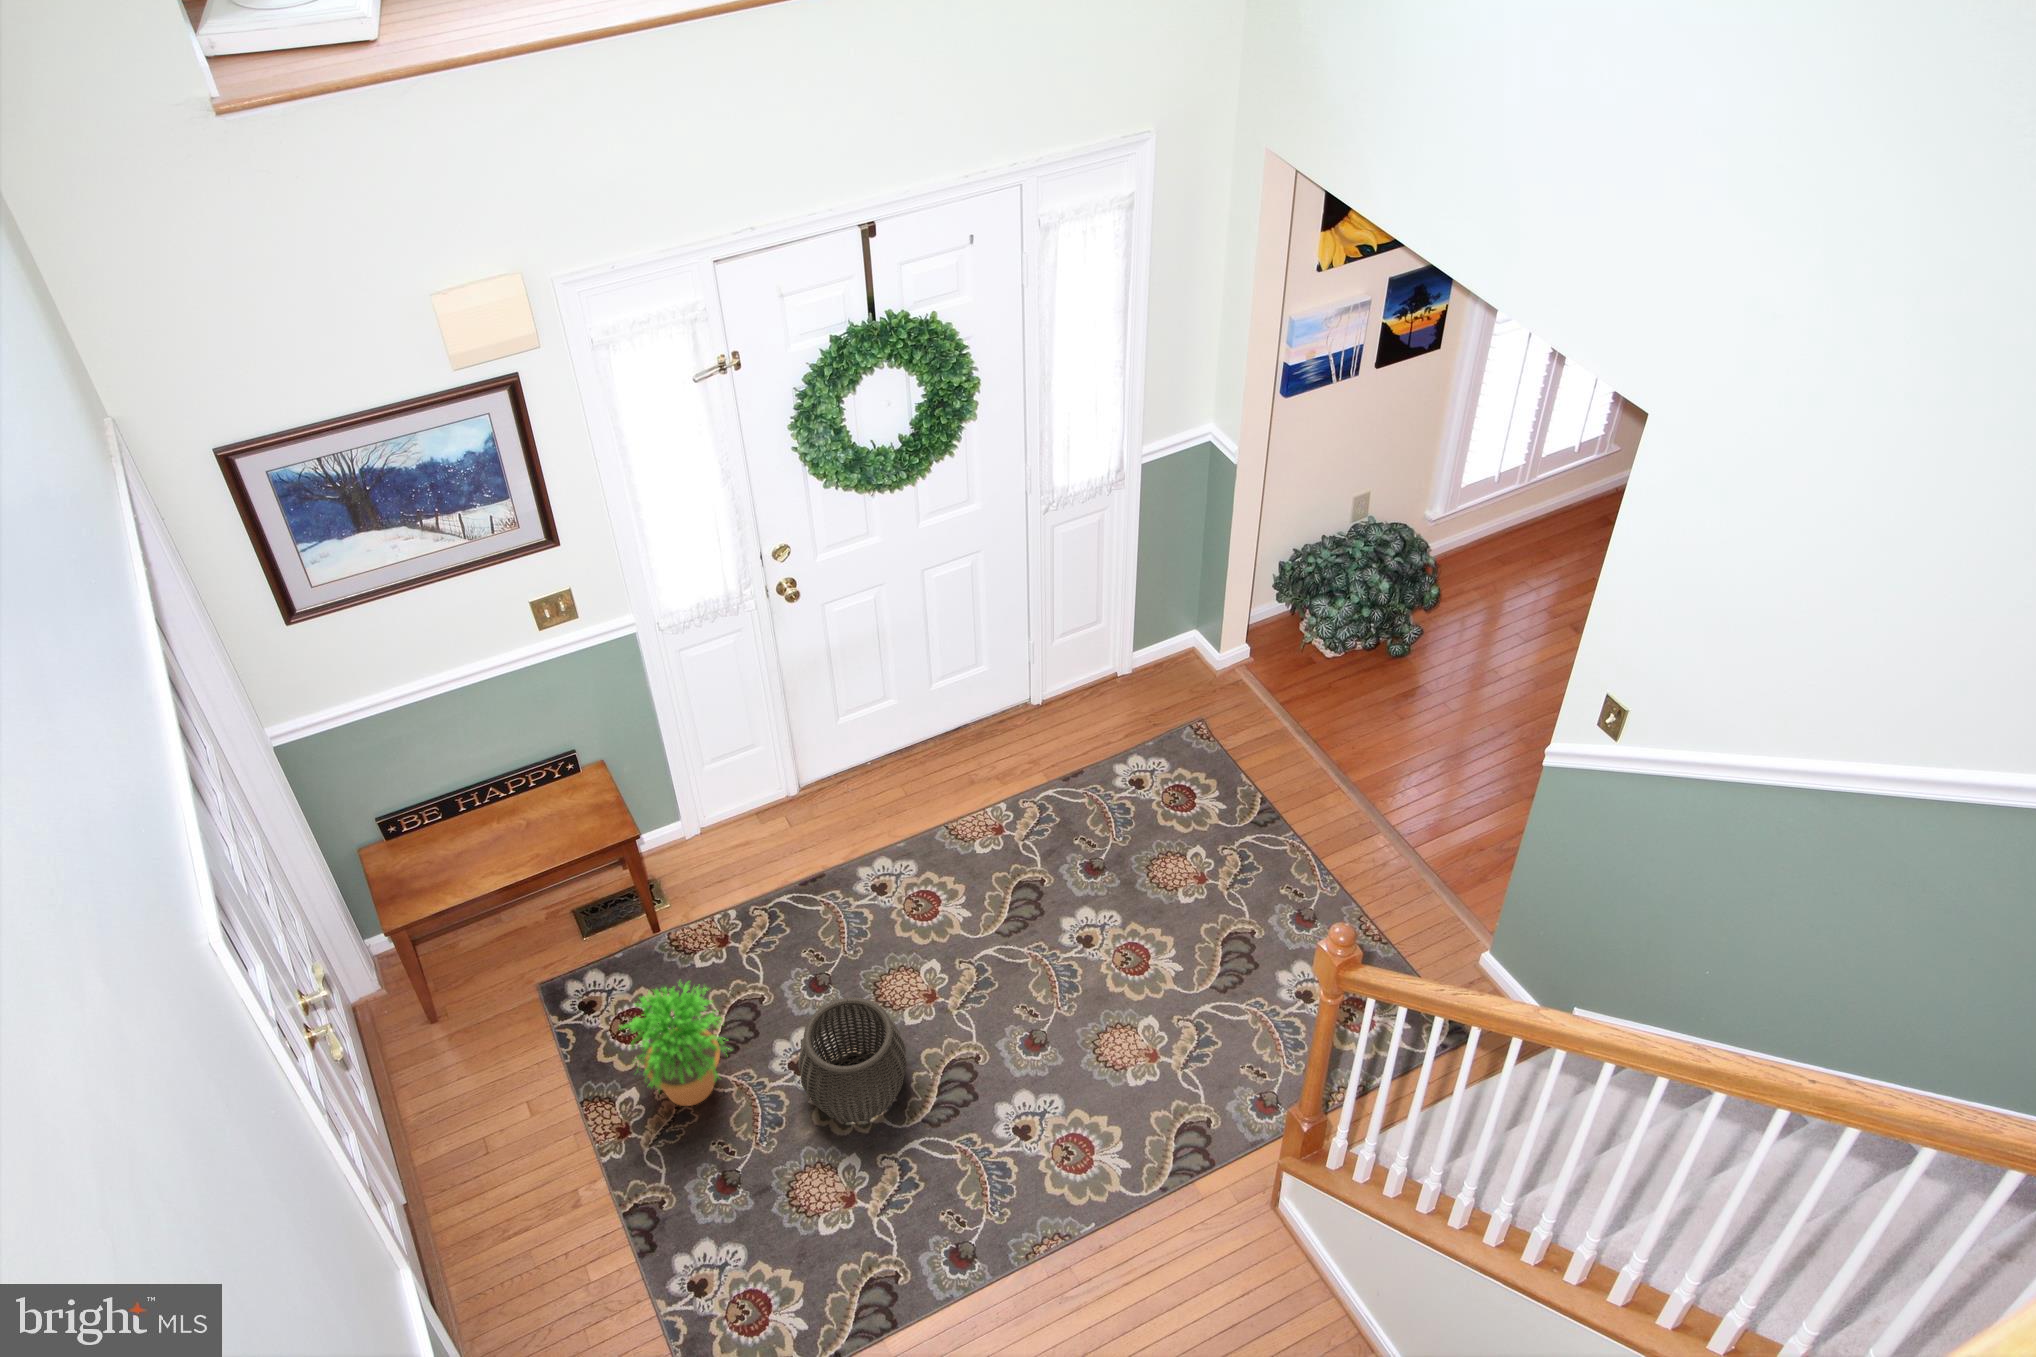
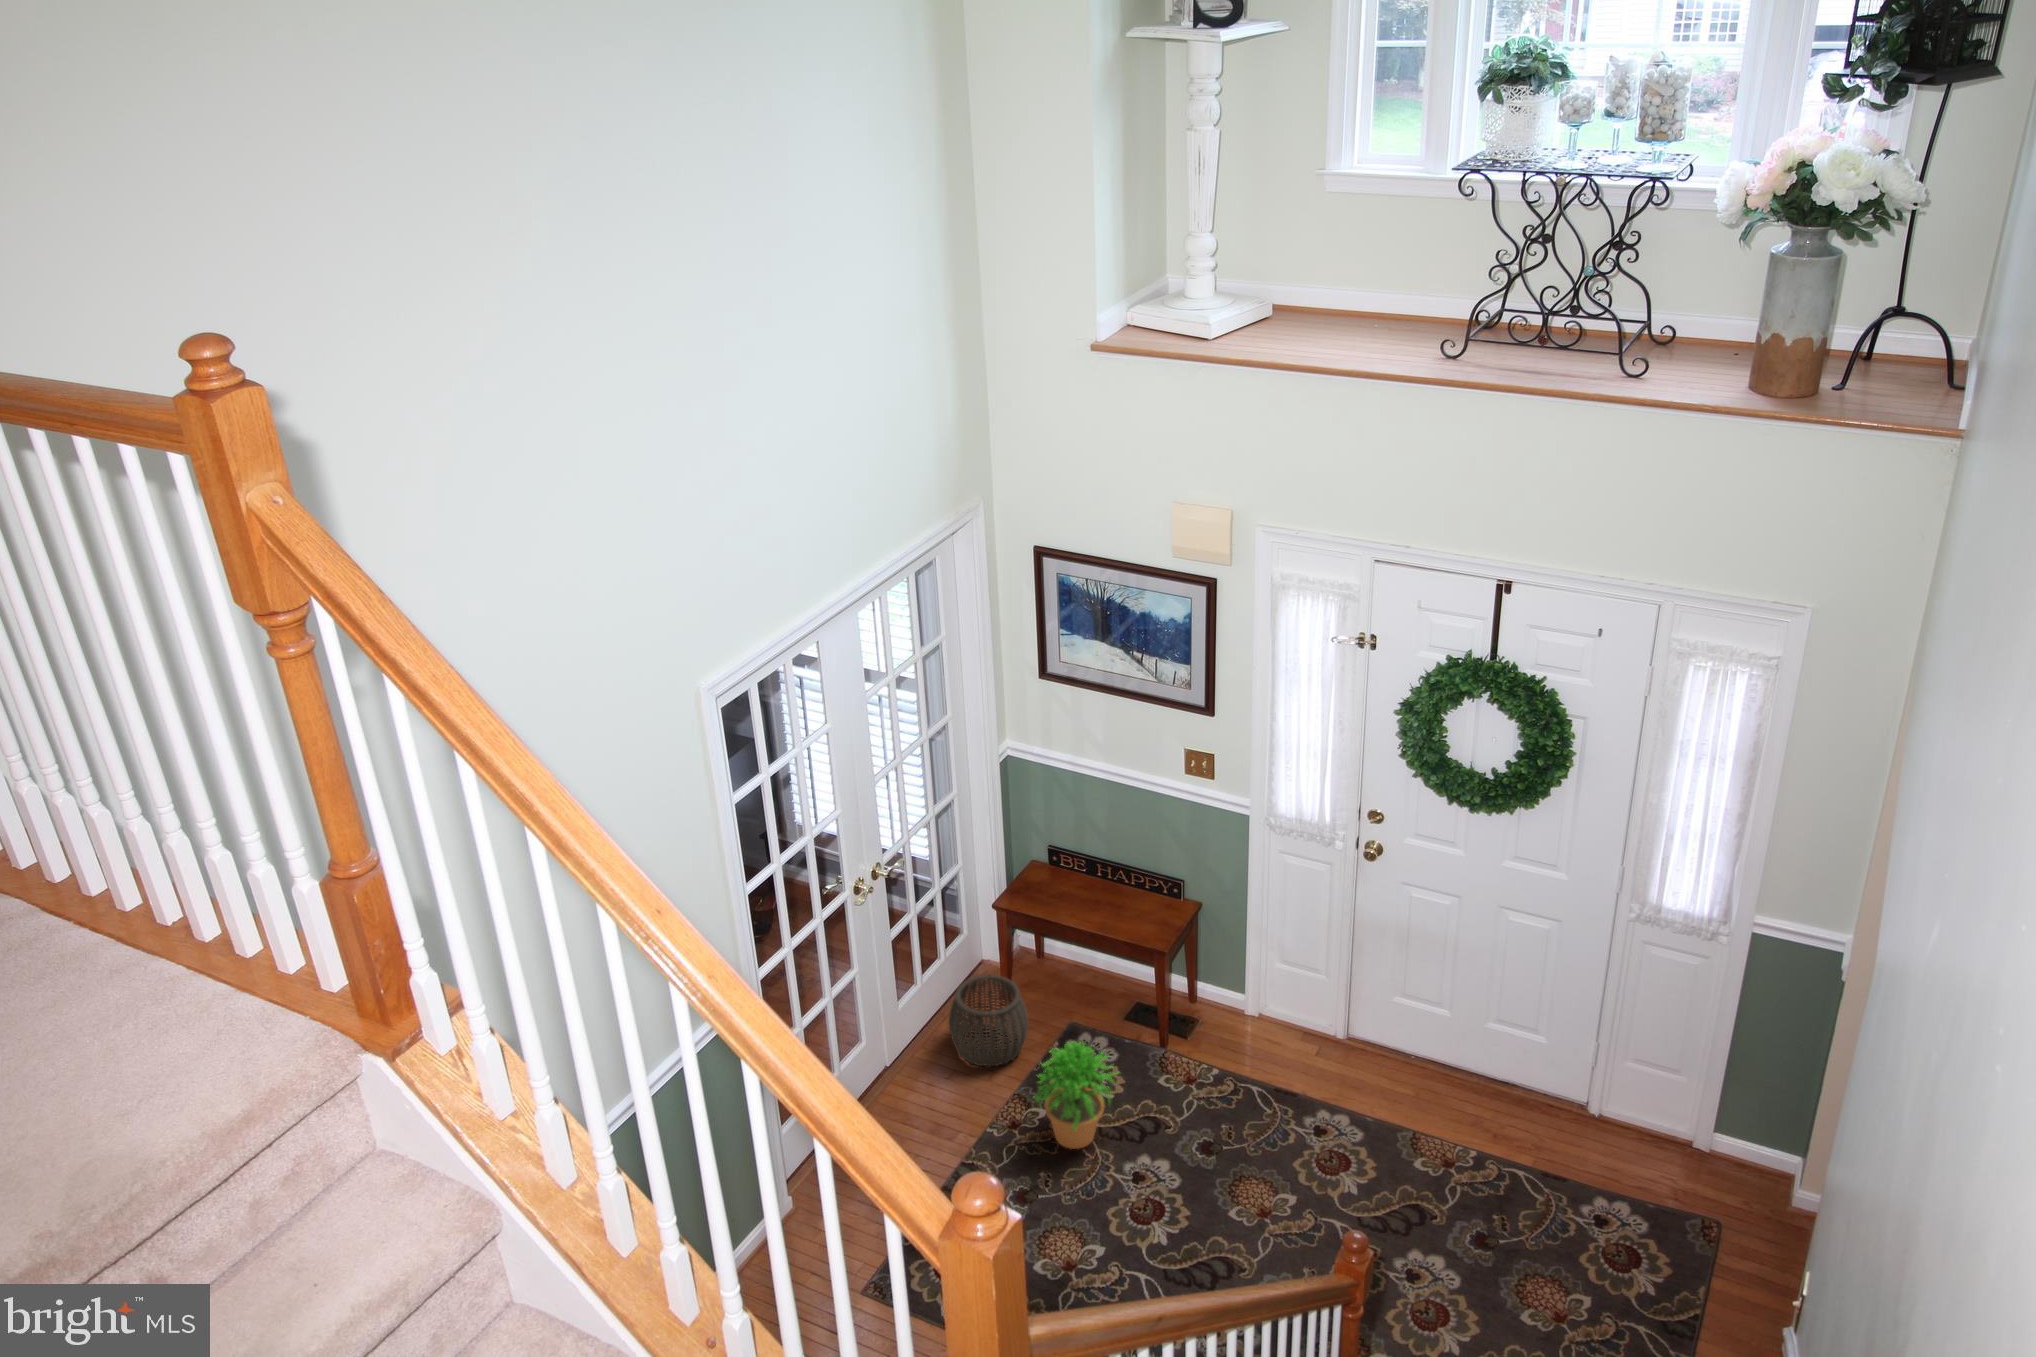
woven basket: present [798,997,907,1123] -> present [949,975,1028,1067]

